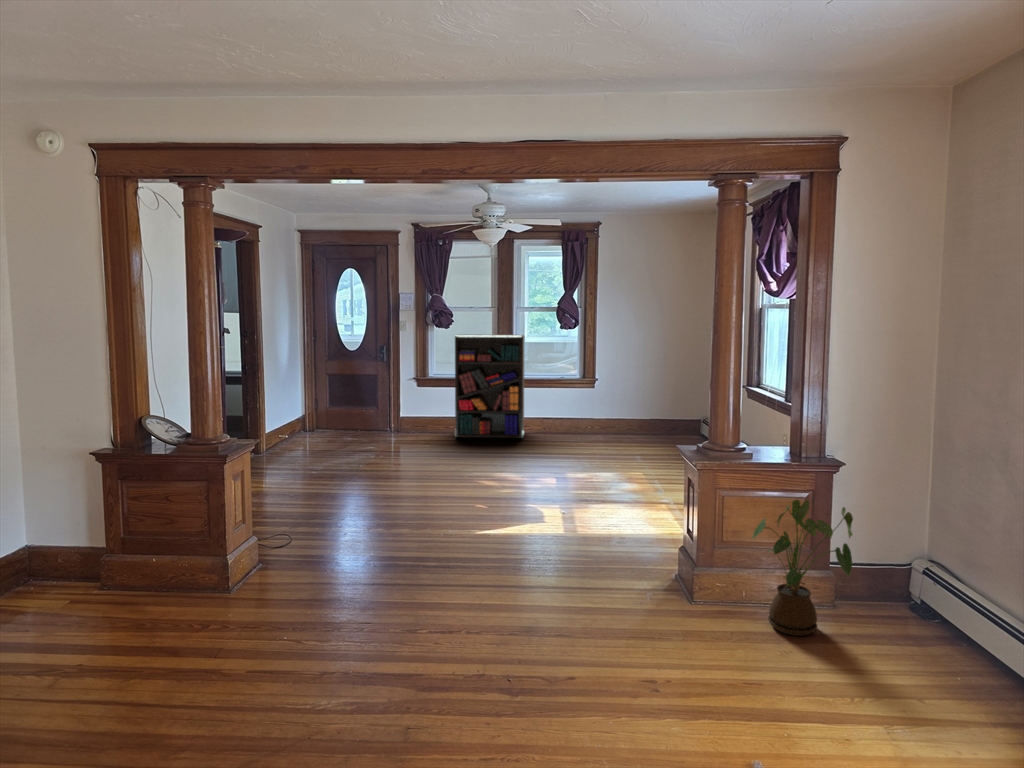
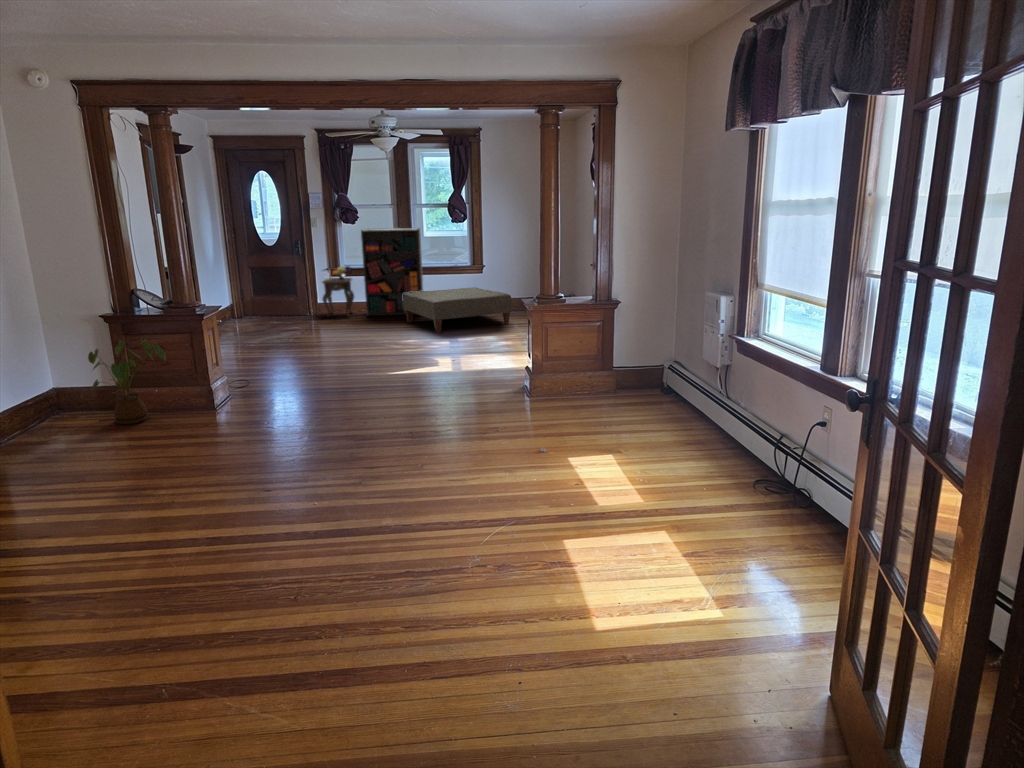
side table: none [405,375,444,437] -> present [323,266,354,317]
ottoman: none [500,408,637,468] -> present [403,287,512,333]
house plant: present [752,500,853,636] -> present [88,338,166,424]

